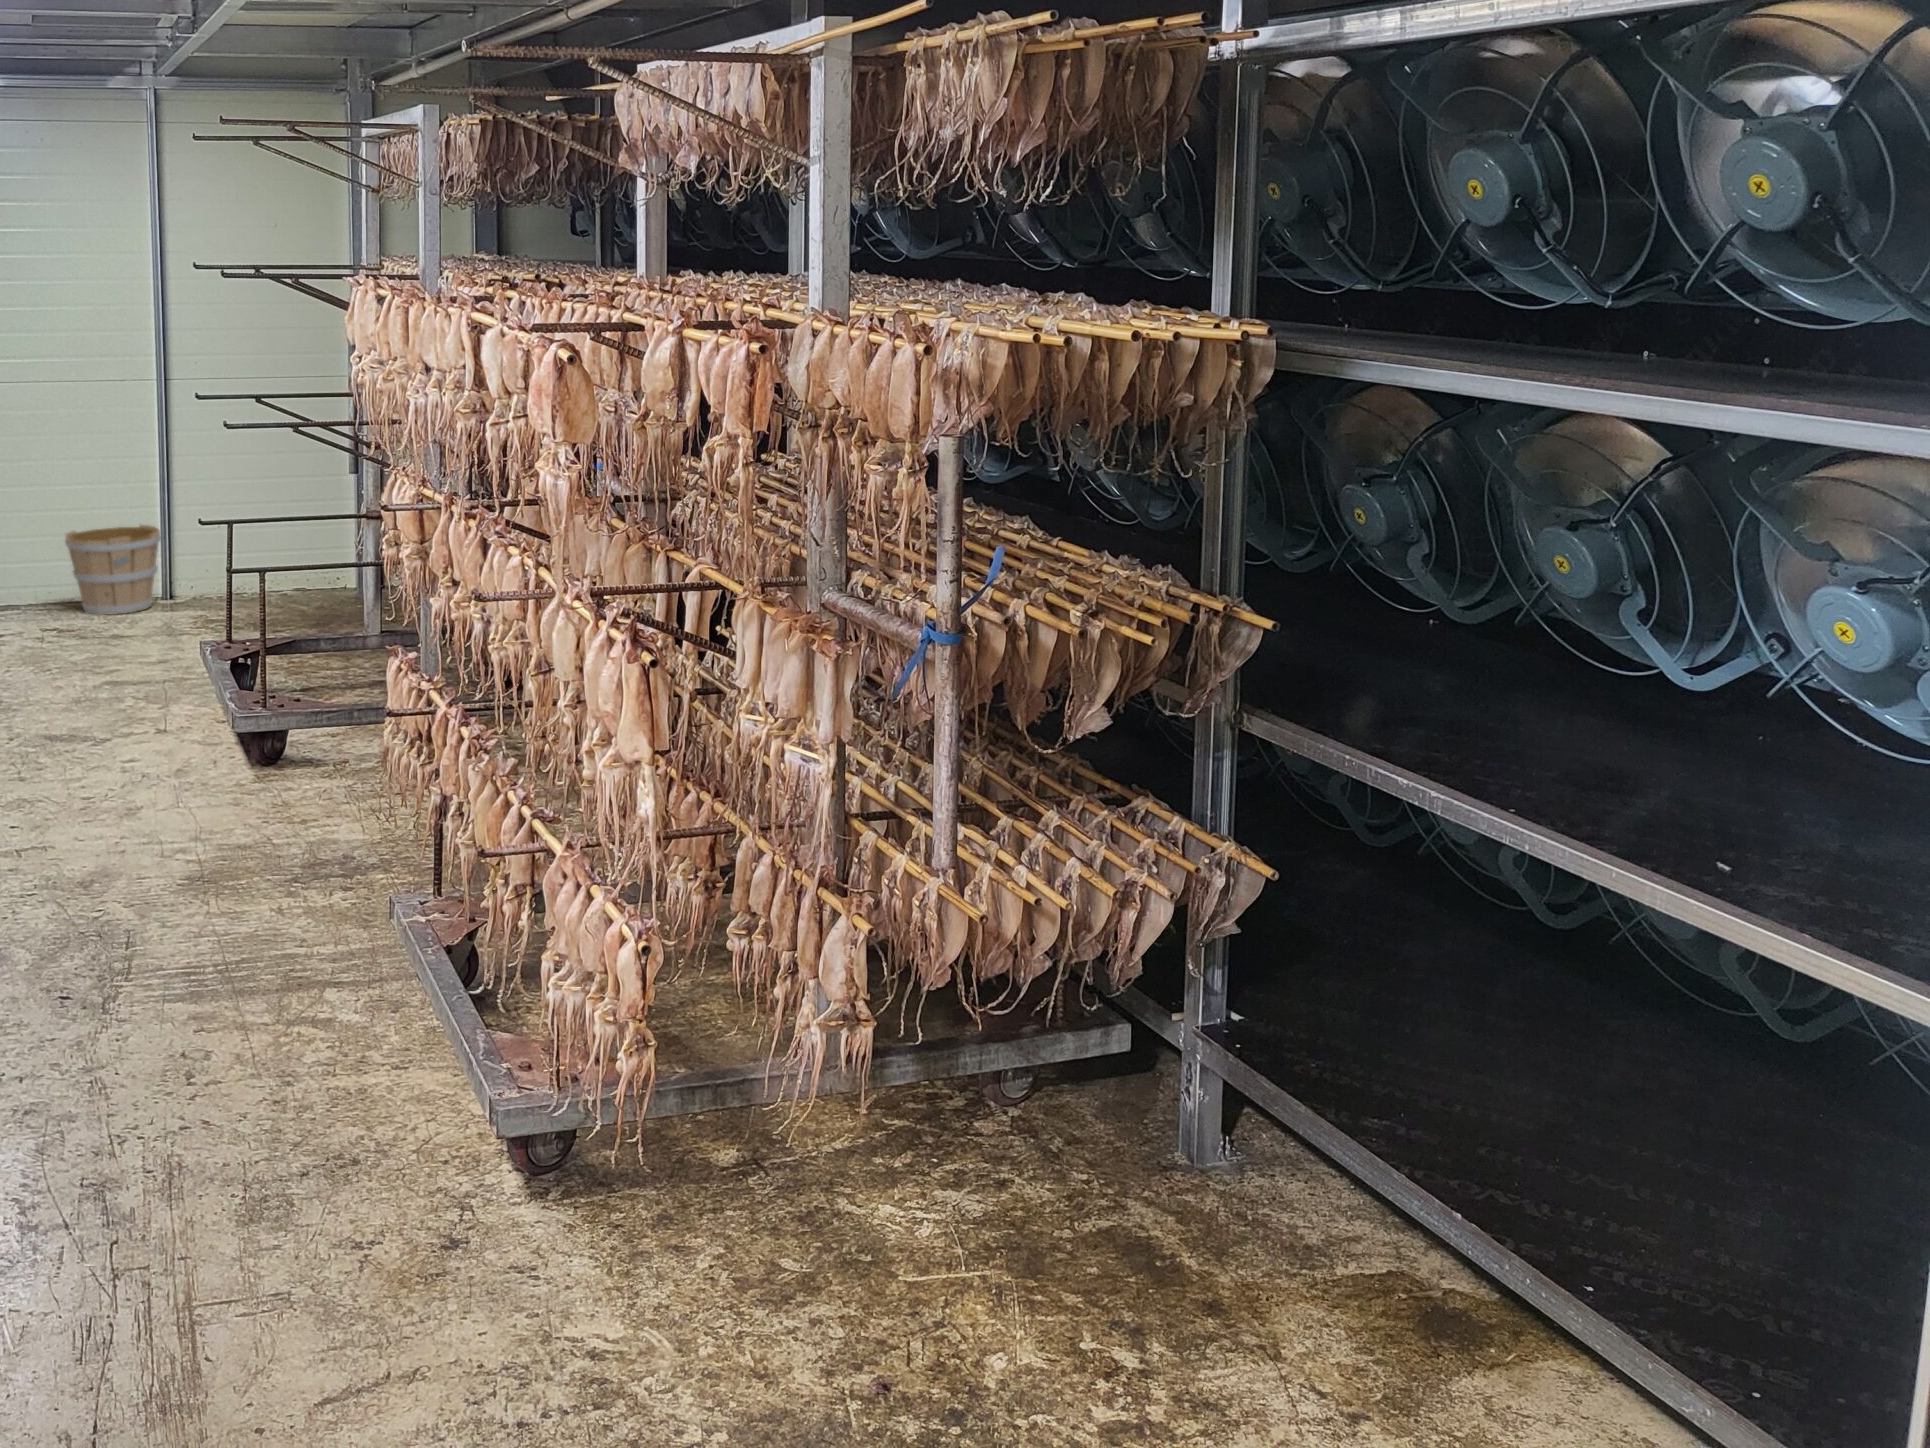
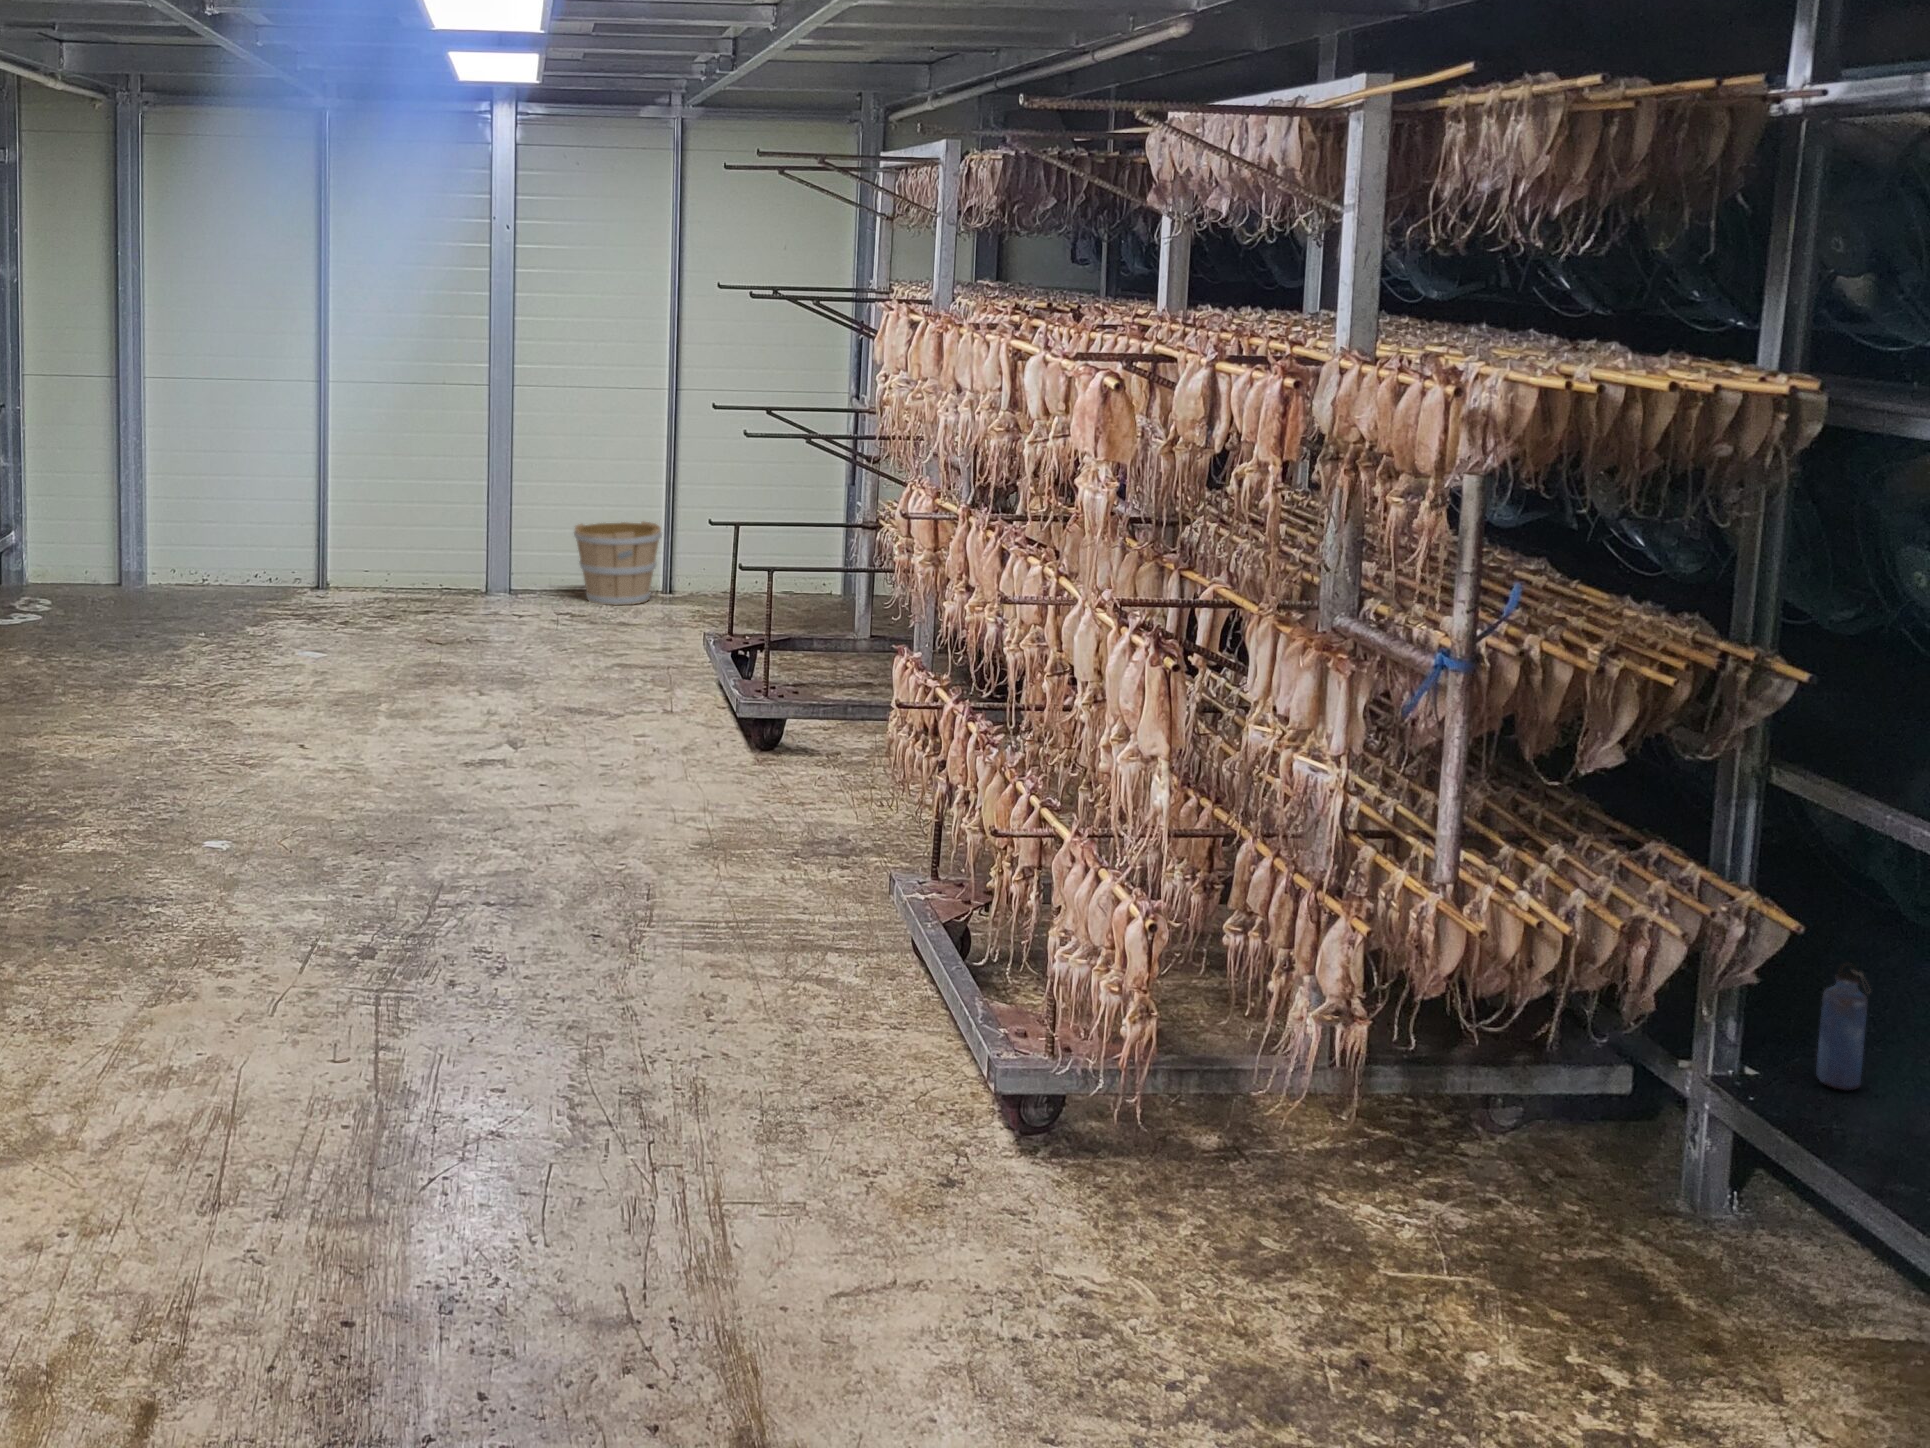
water bottle: none [1288,897,1332,1023] -> present [1816,963,1867,1090]

